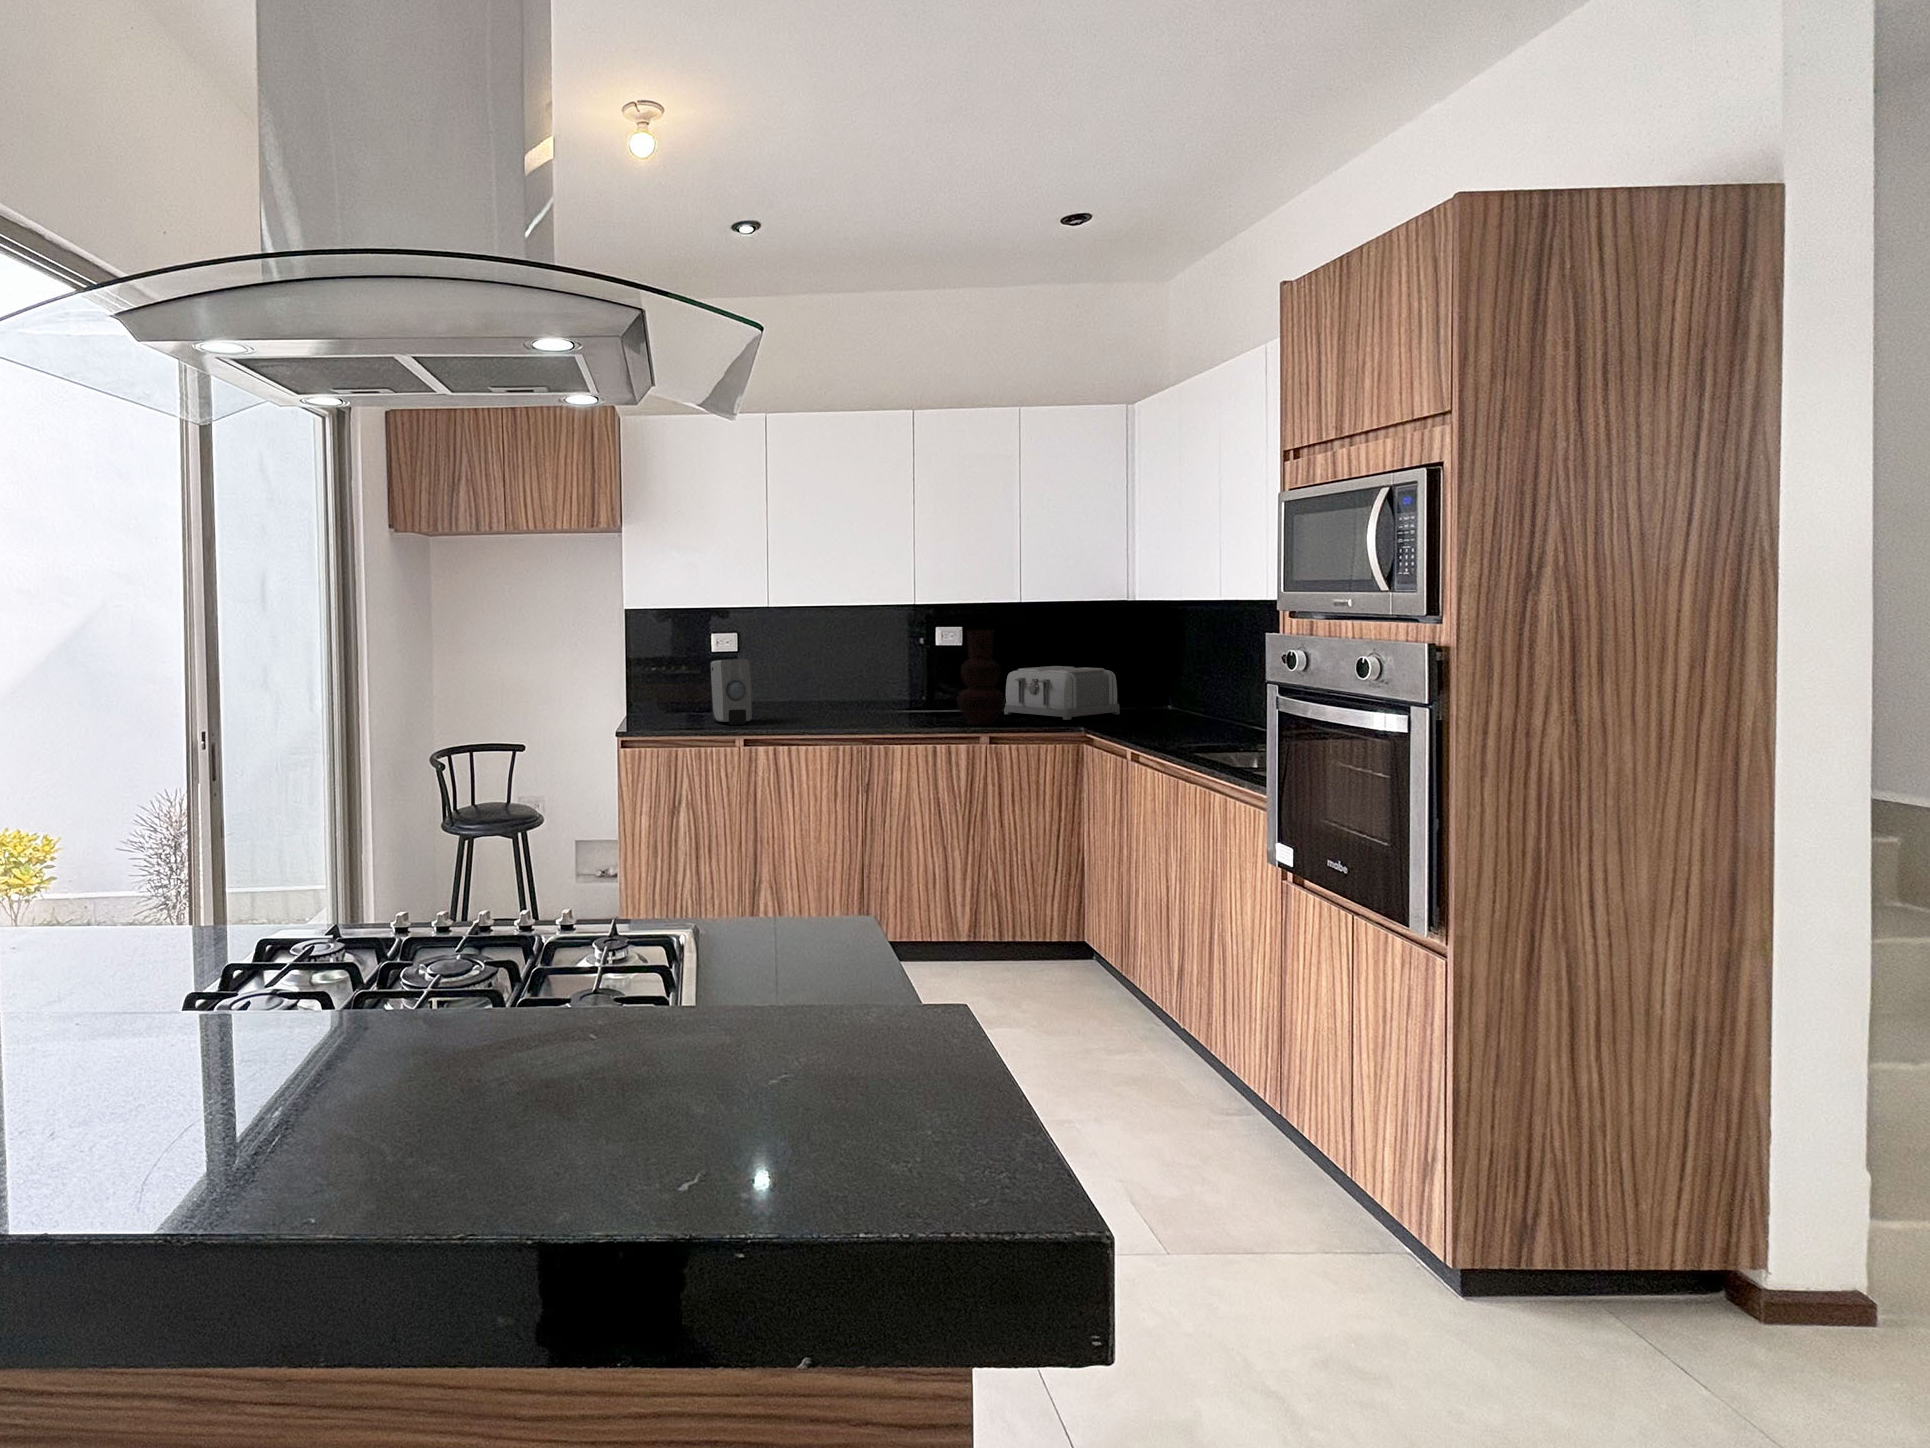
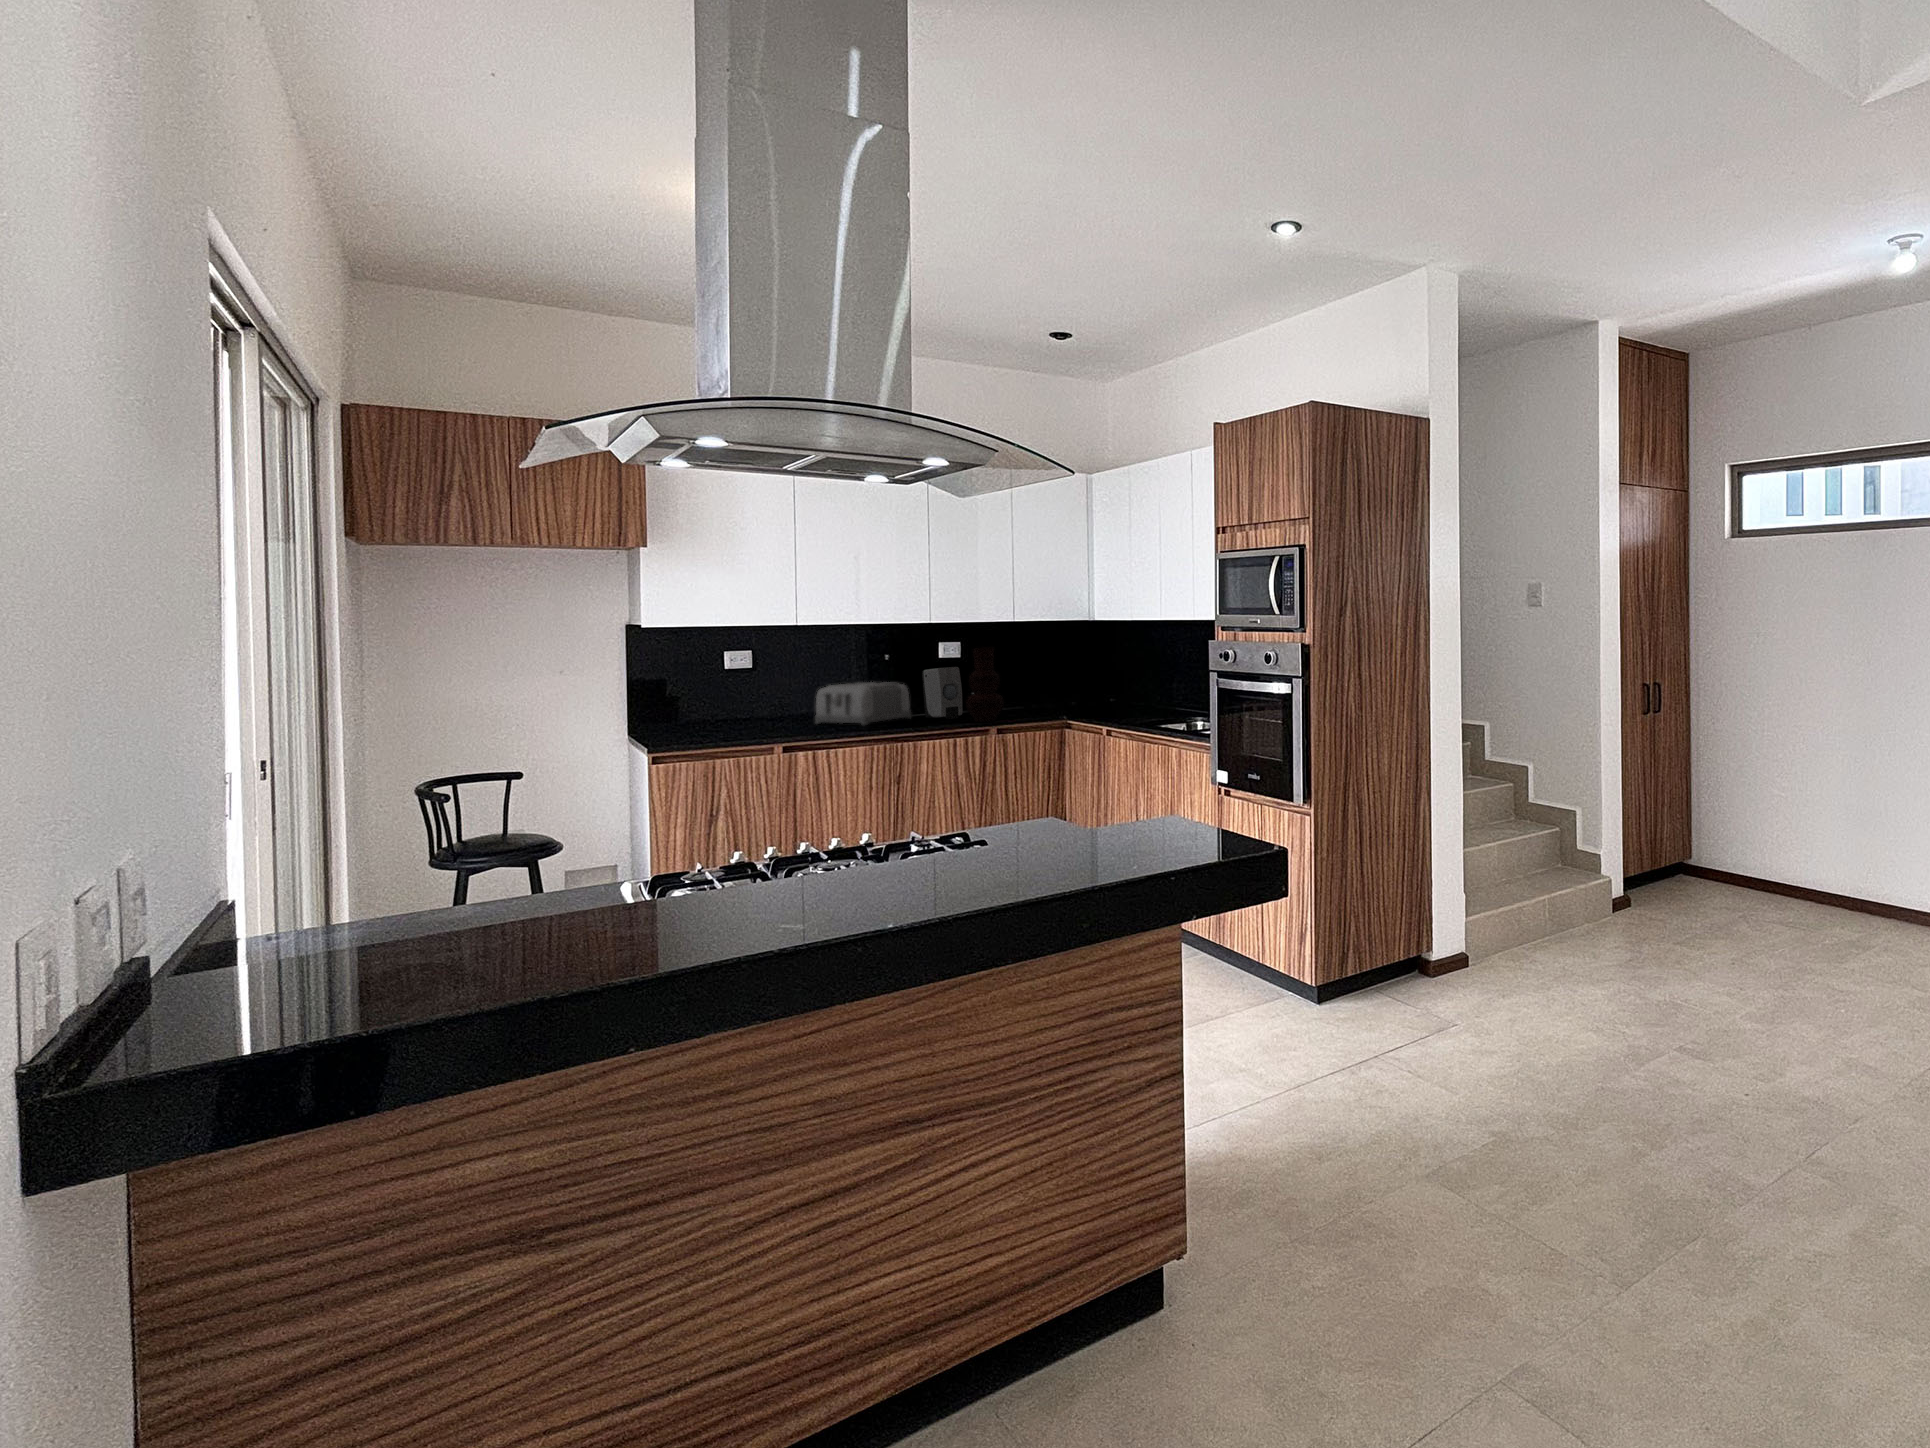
soap dispenser: present [710,659,752,725] -> present [922,667,962,719]
toaster: present [1004,666,1120,720] -> present [815,682,911,725]

